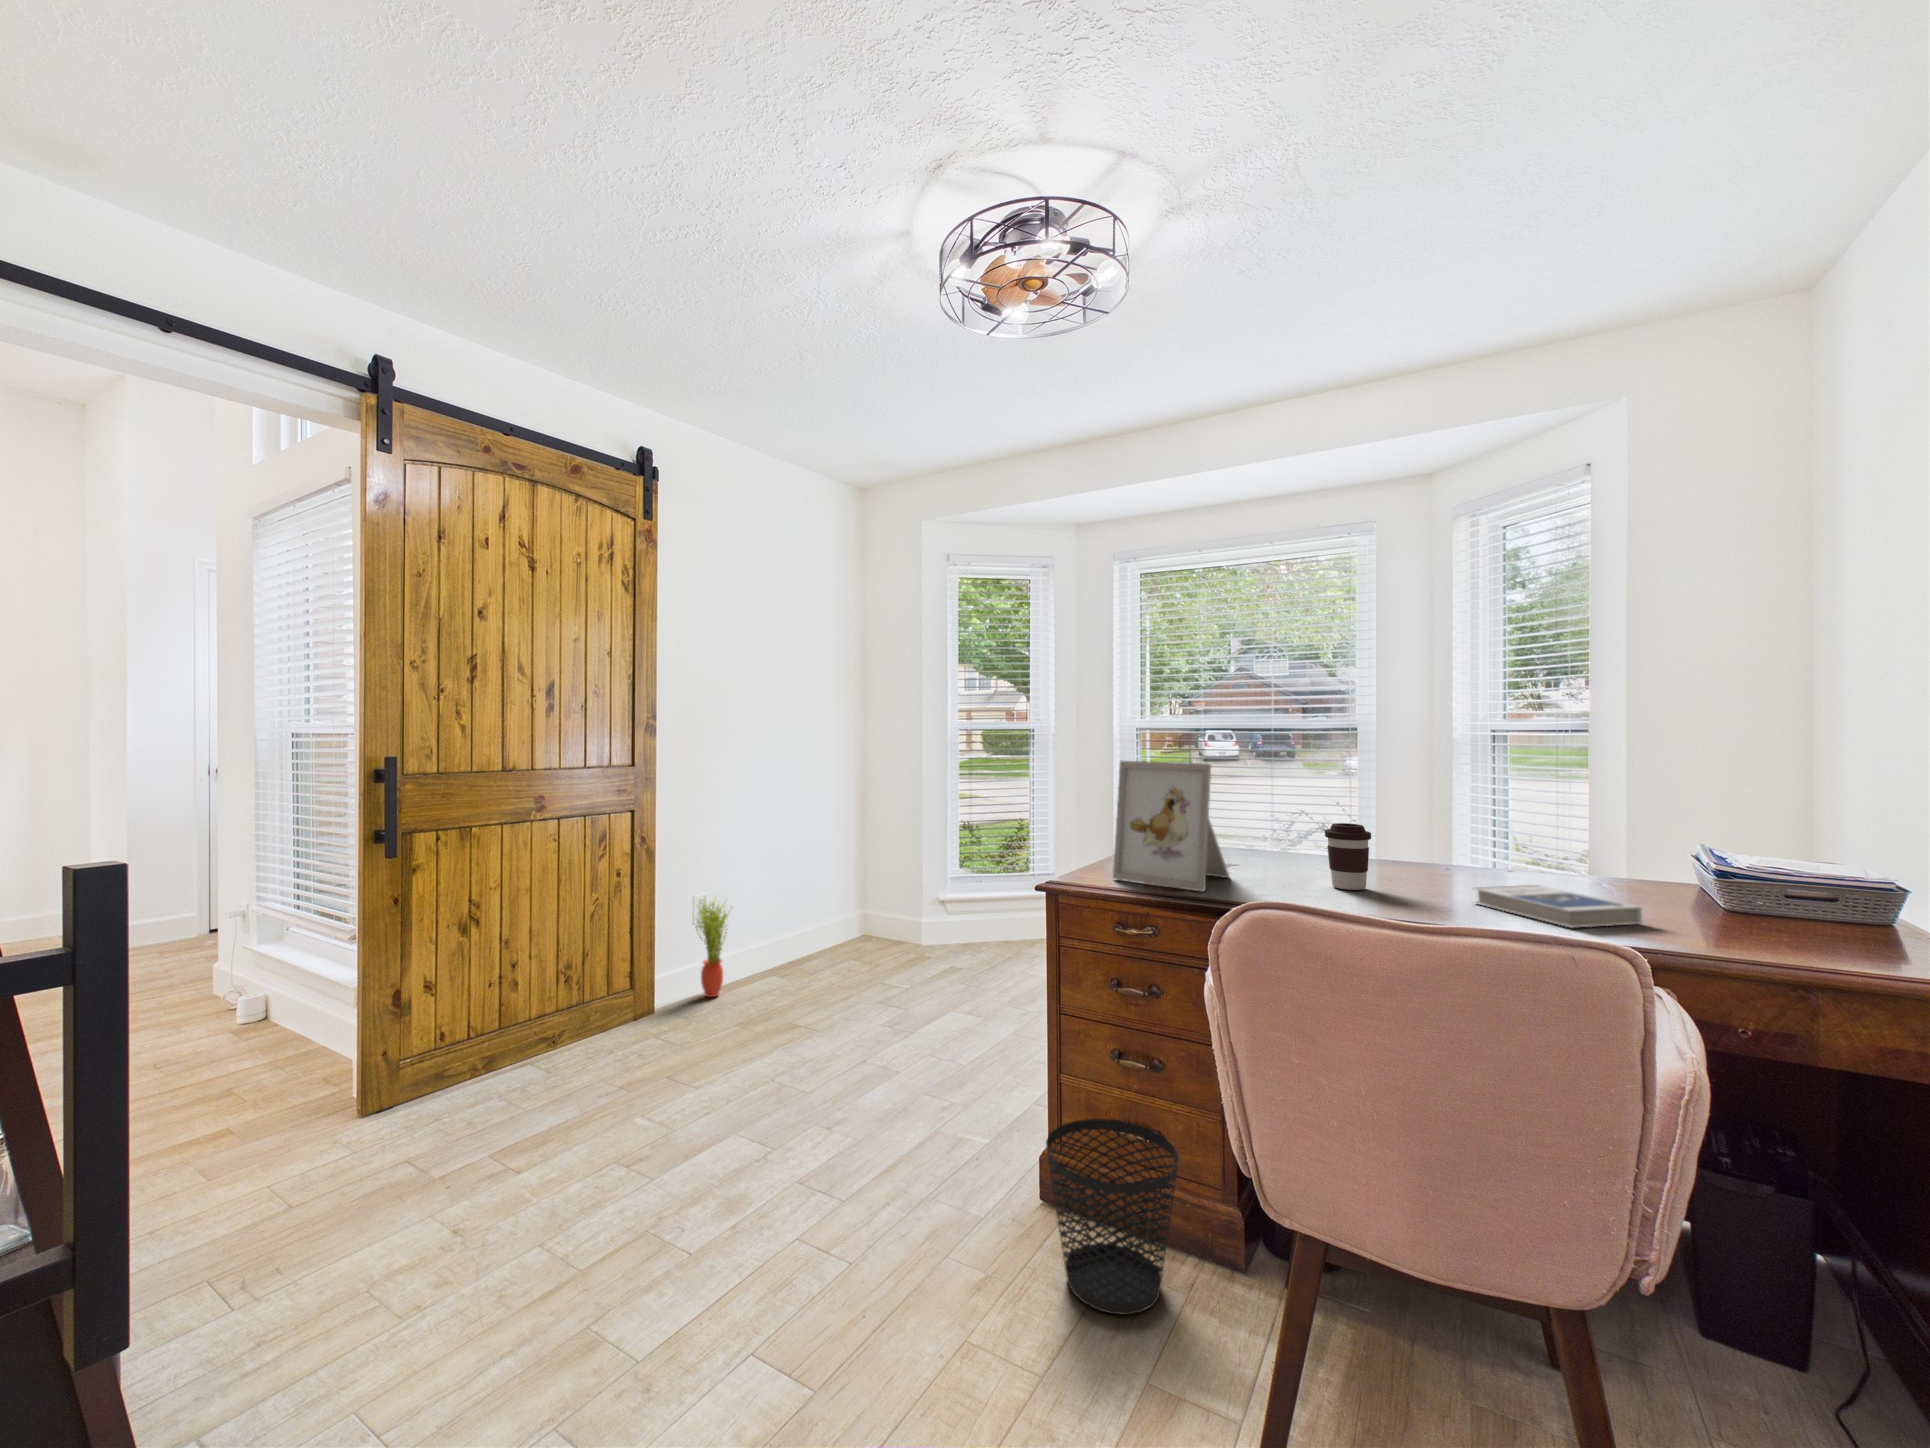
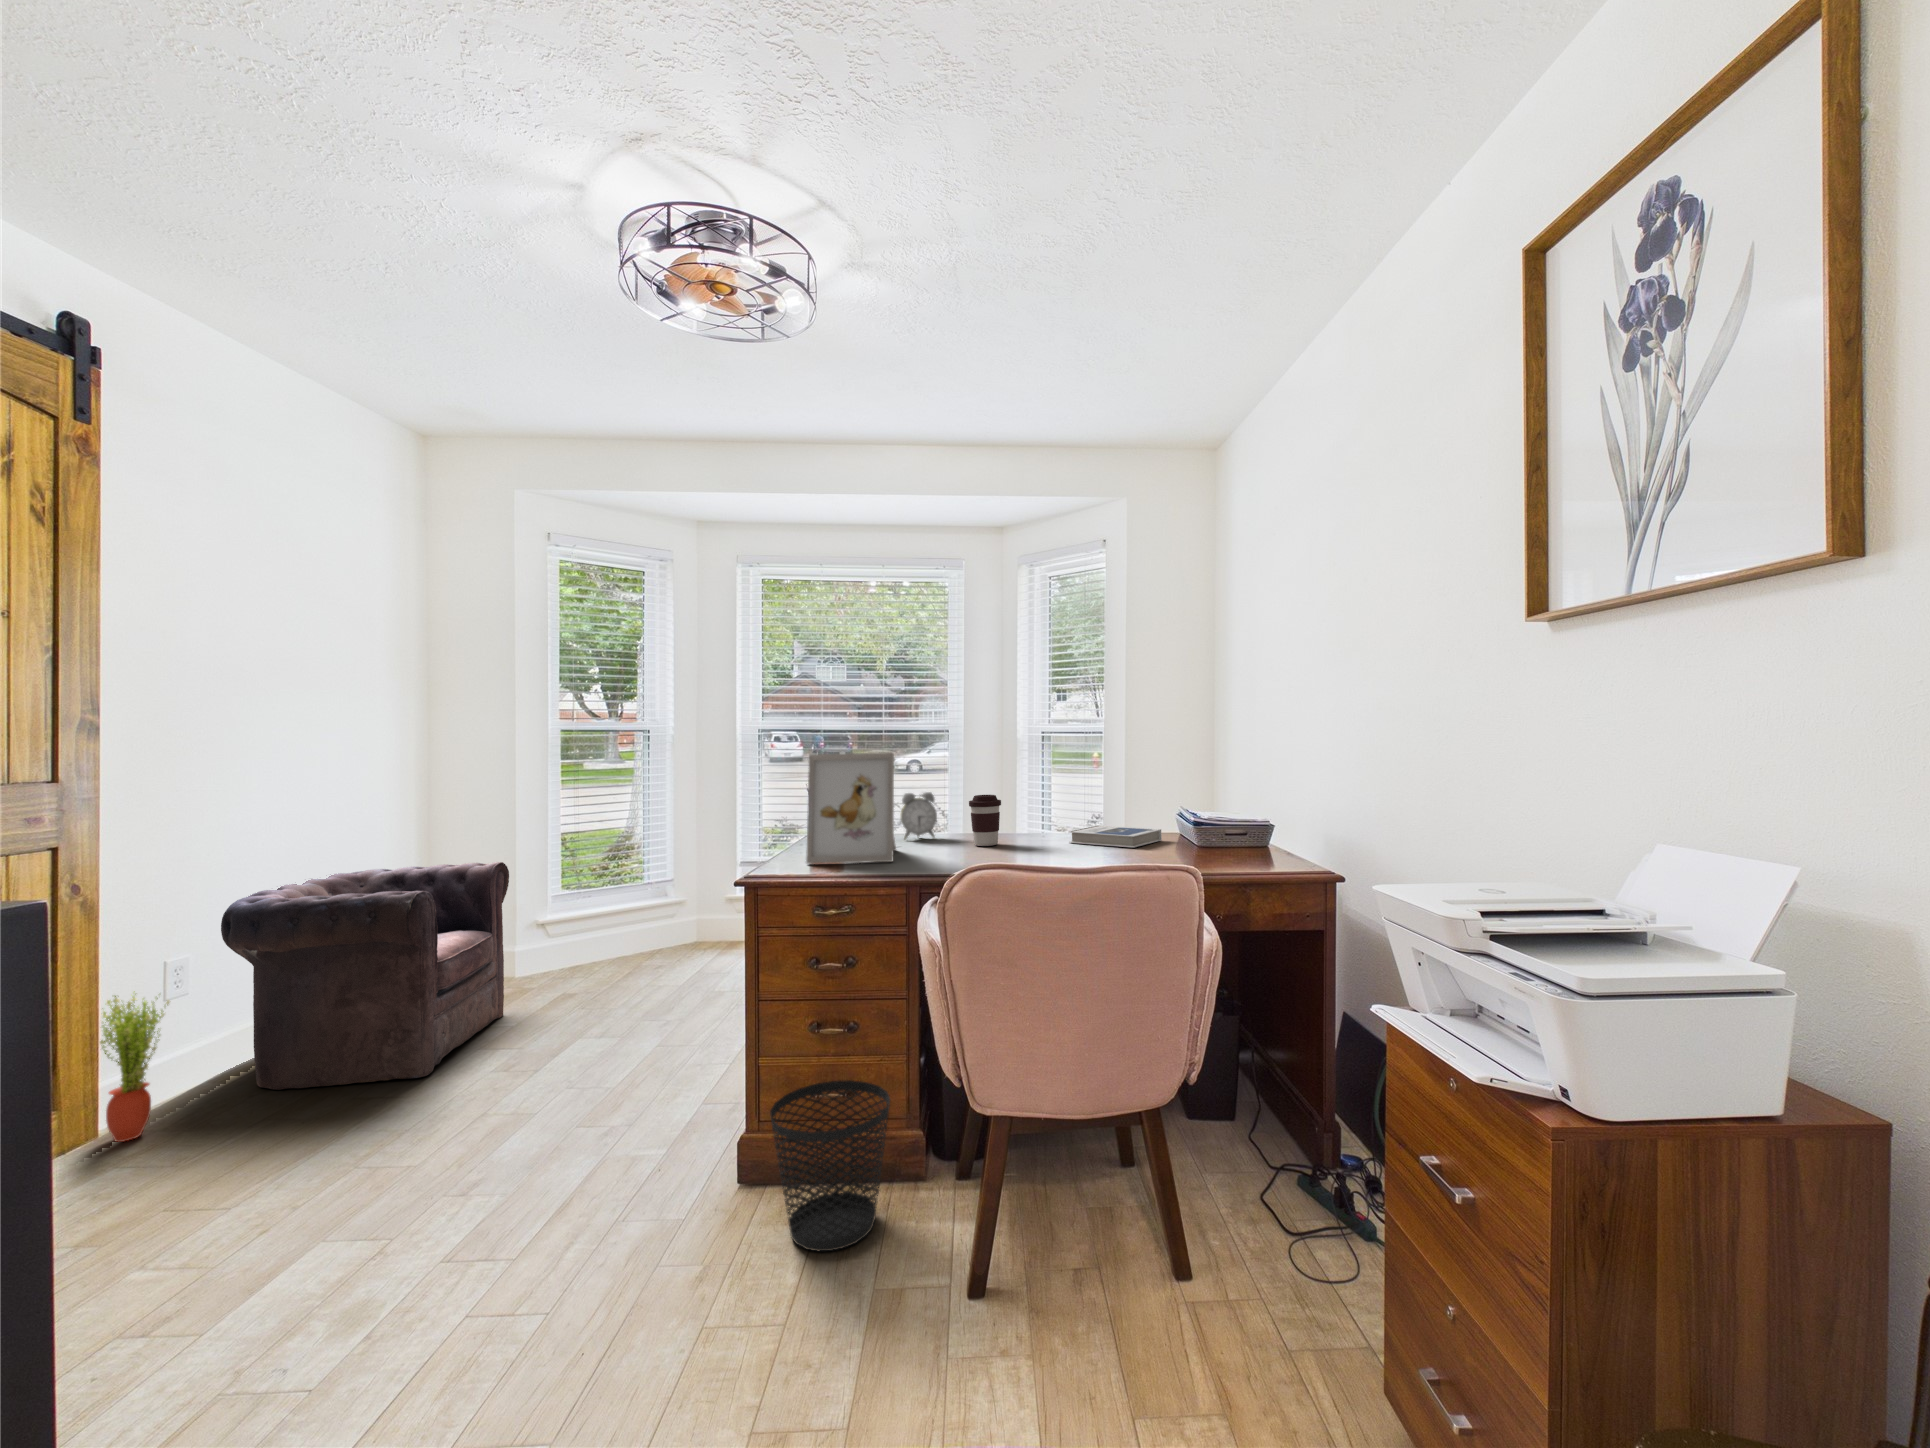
alarm clock: none [1252,811,1300,869] -> present [901,792,937,839]
armchair: none [767,828,958,1003] -> present [221,862,509,1090]

